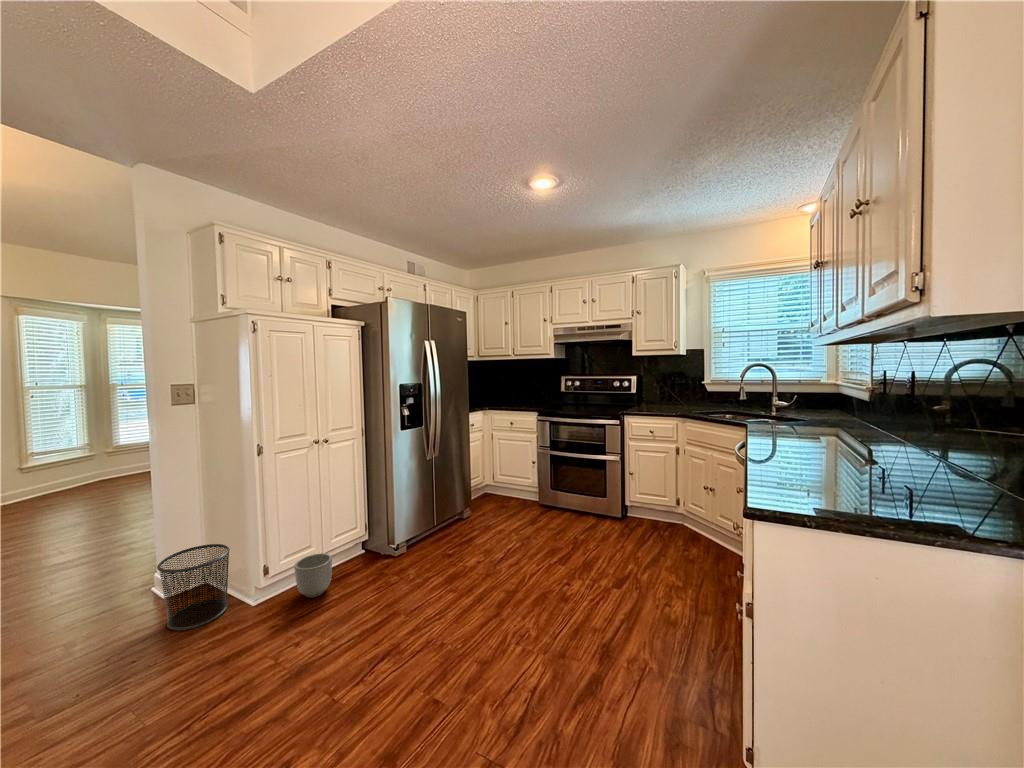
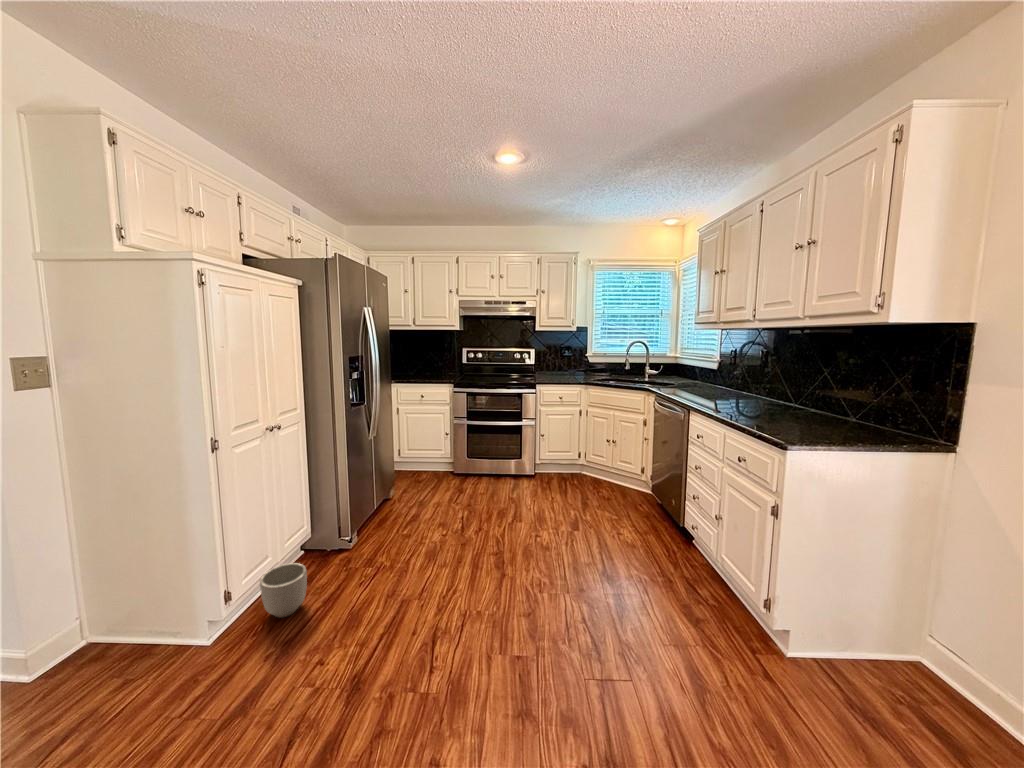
waste bin: present [157,544,230,630] -> none [53,585,170,719]

